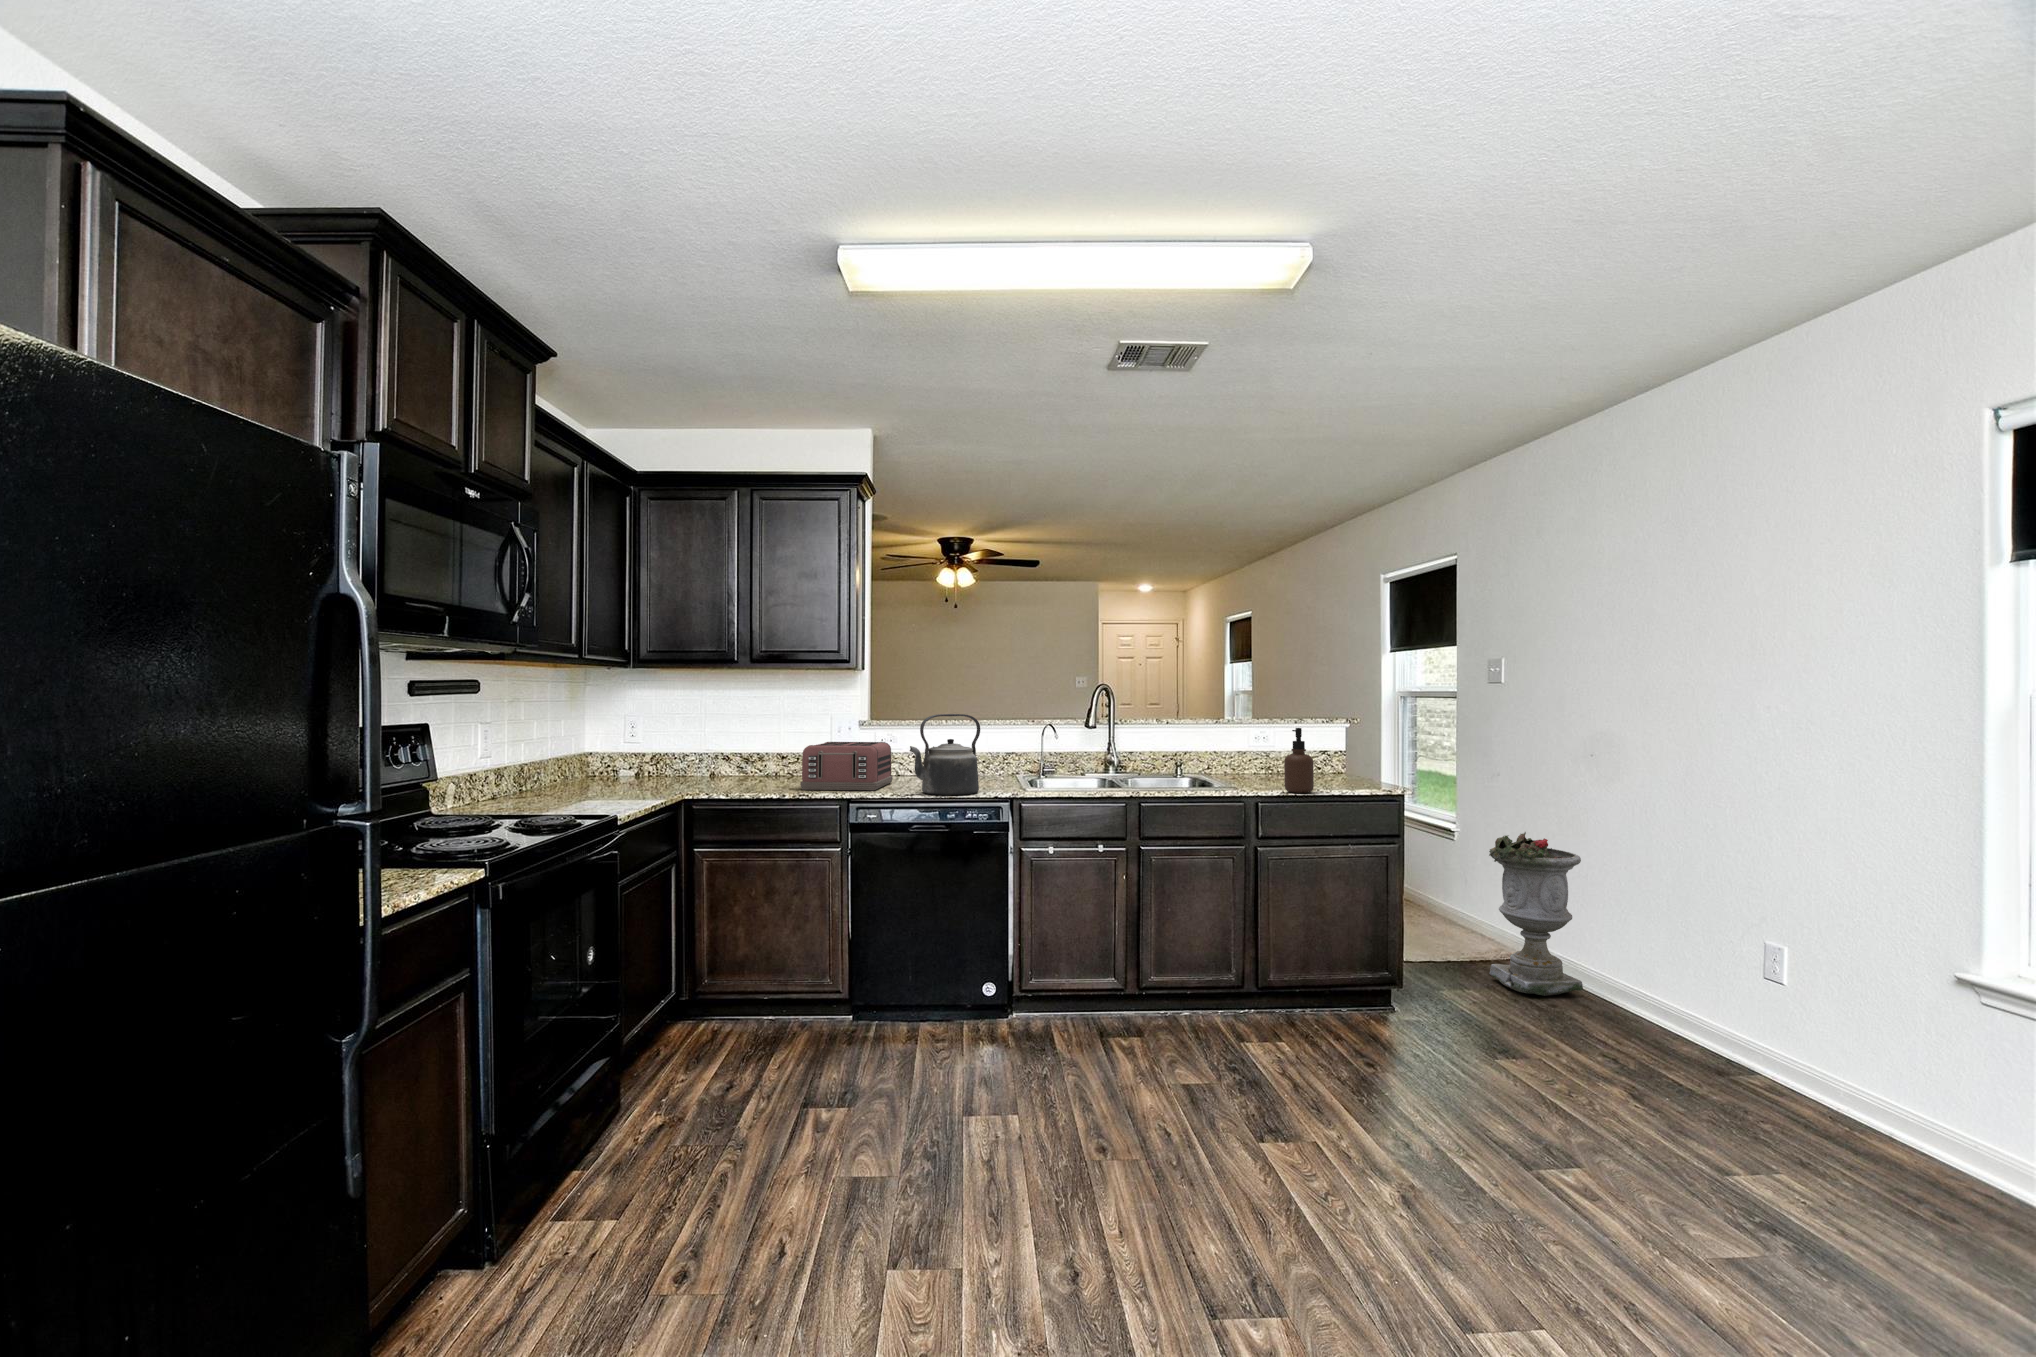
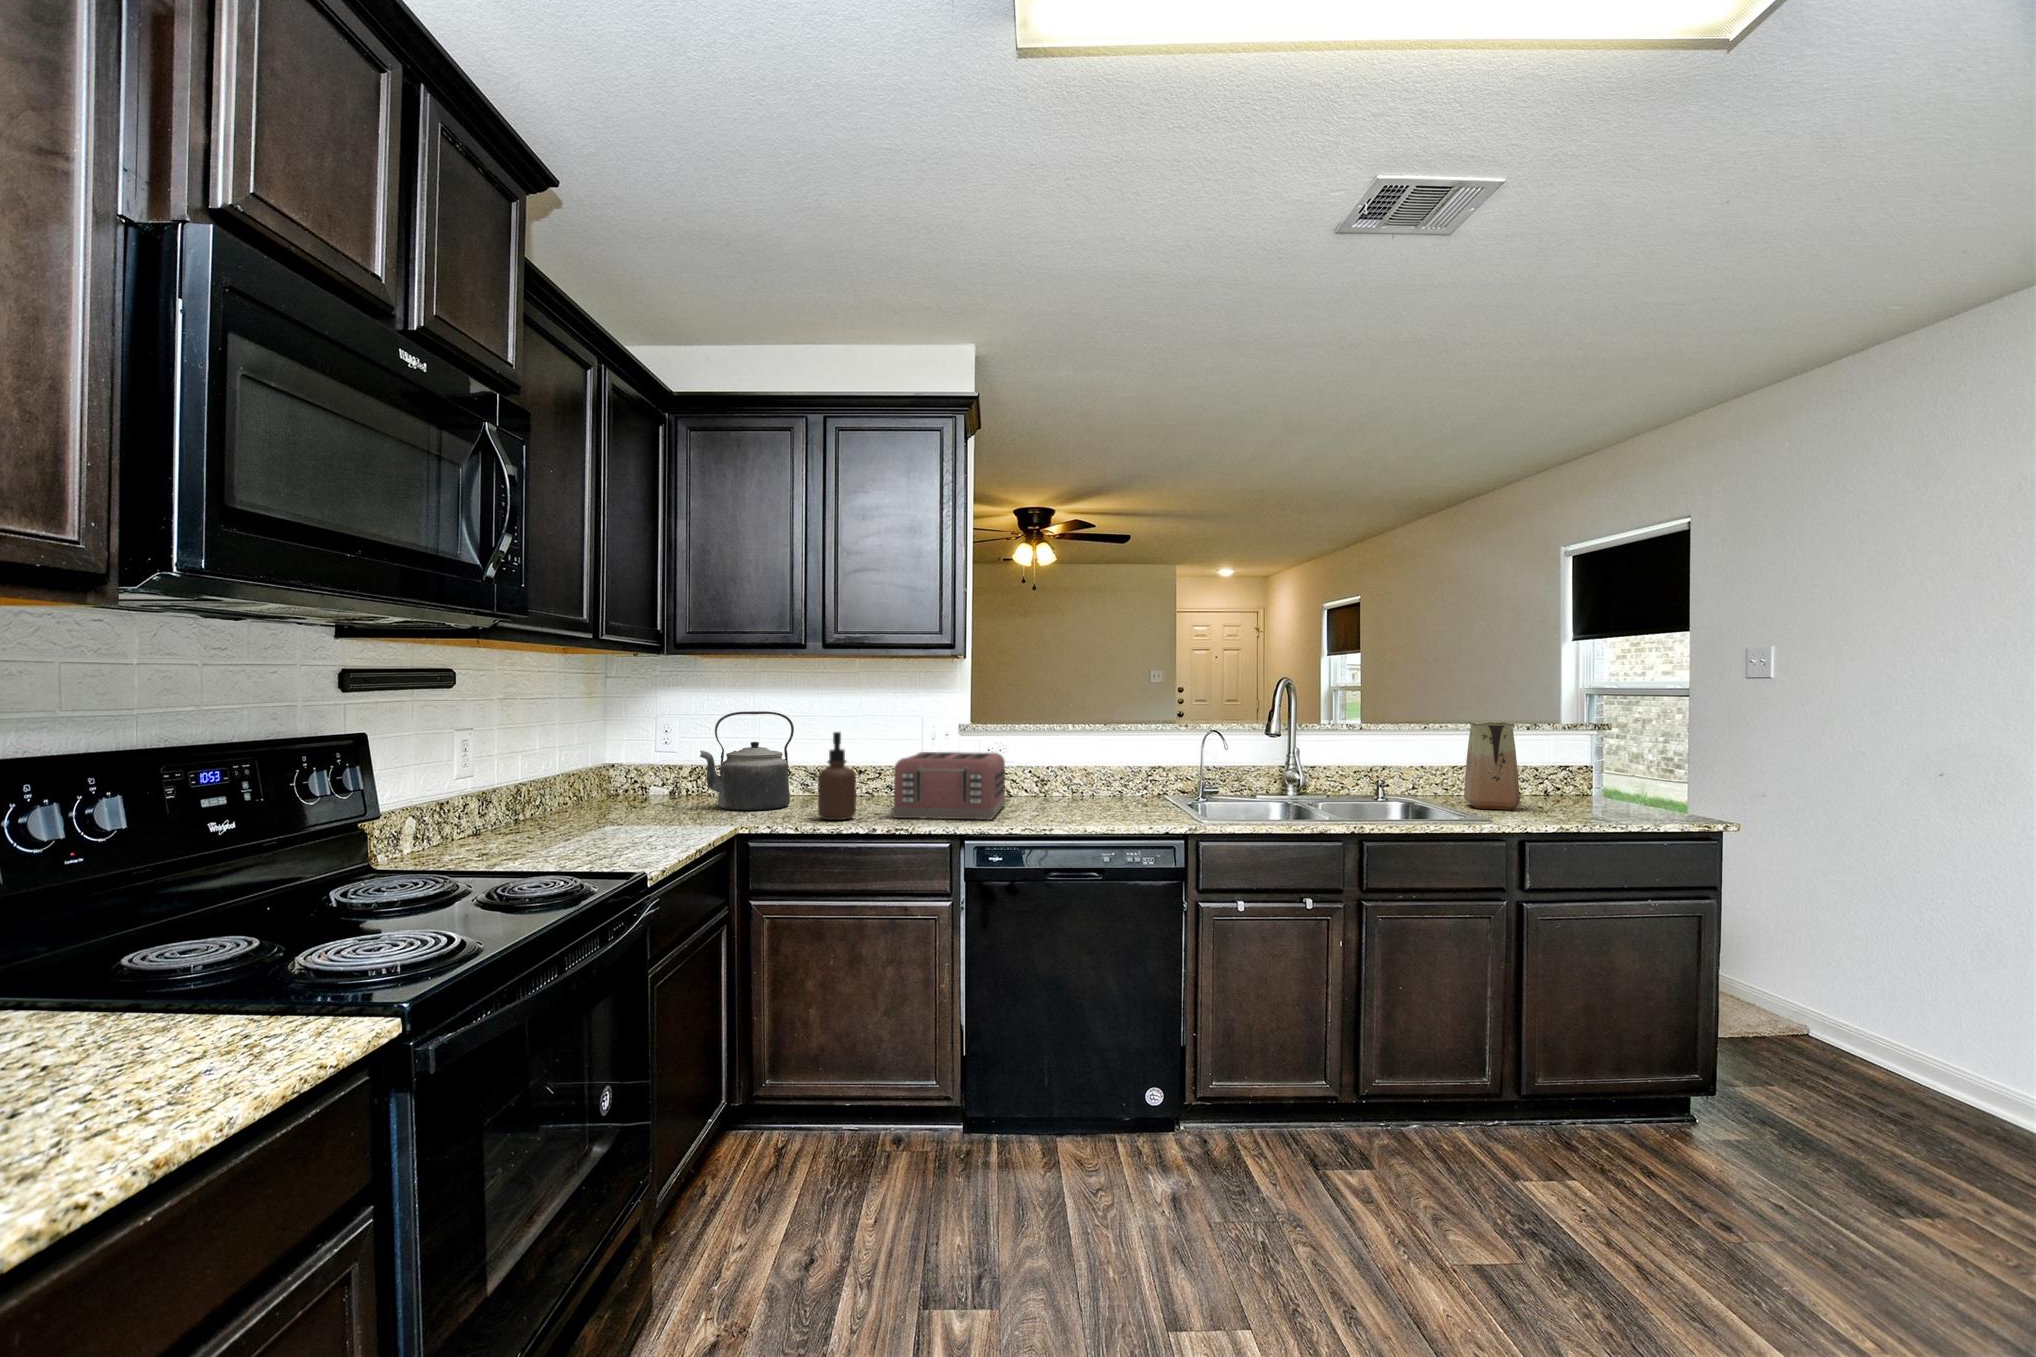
kettle: present [910,714,980,795] -> present [700,711,794,810]
vase: none [1244,717,1279,783] -> present [1464,721,1520,810]
soap dispenser: present [1284,728,1314,793] -> present [818,732,856,820]
planter: present [1489,832,1583,996] -> none [1799,875,1955,1104]

